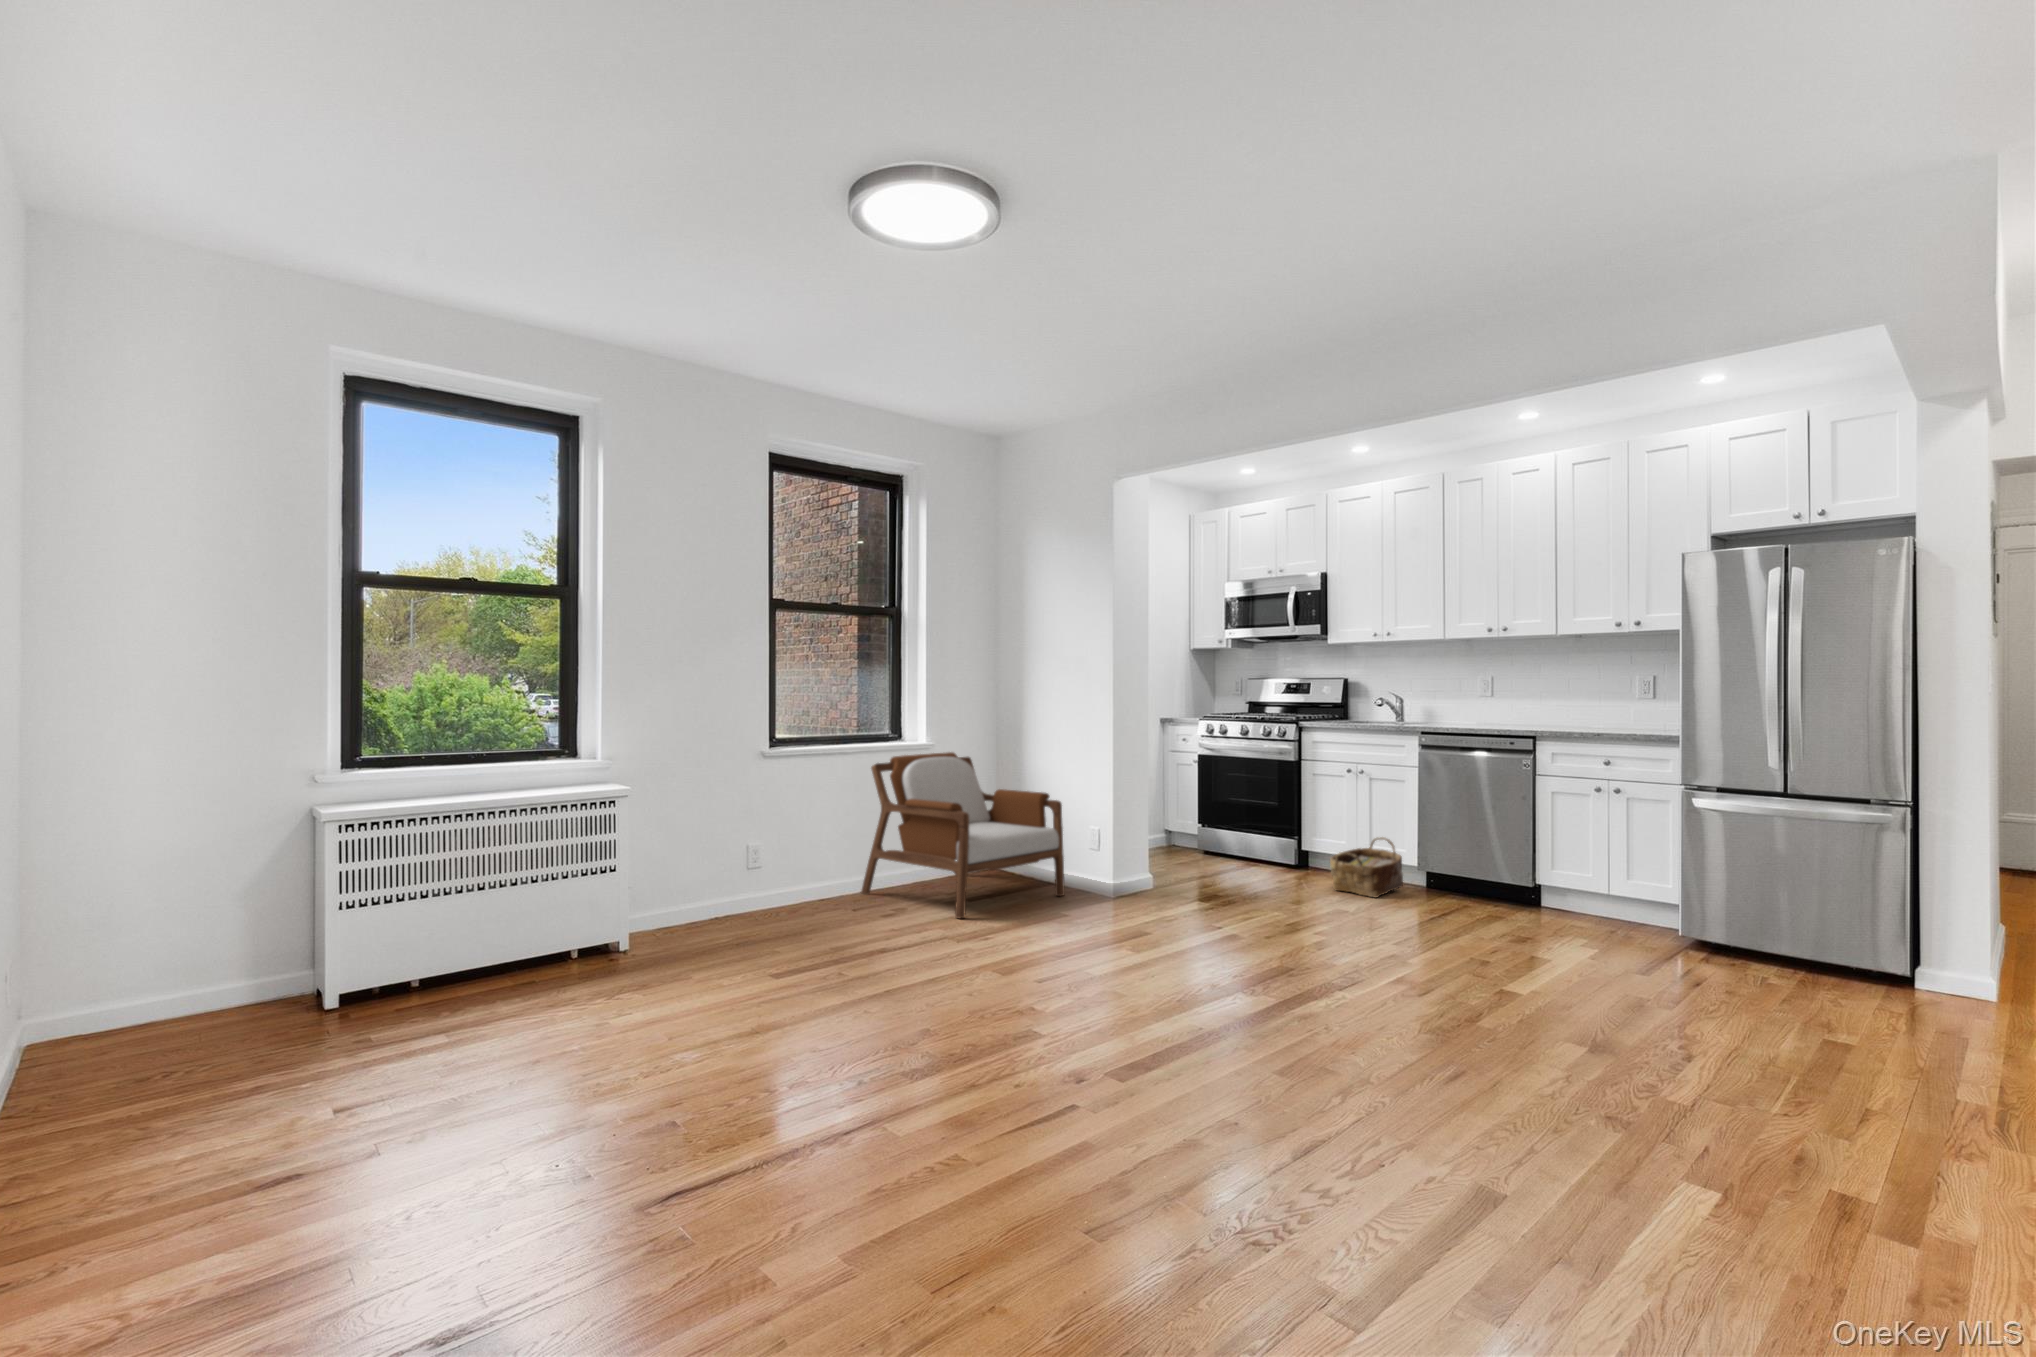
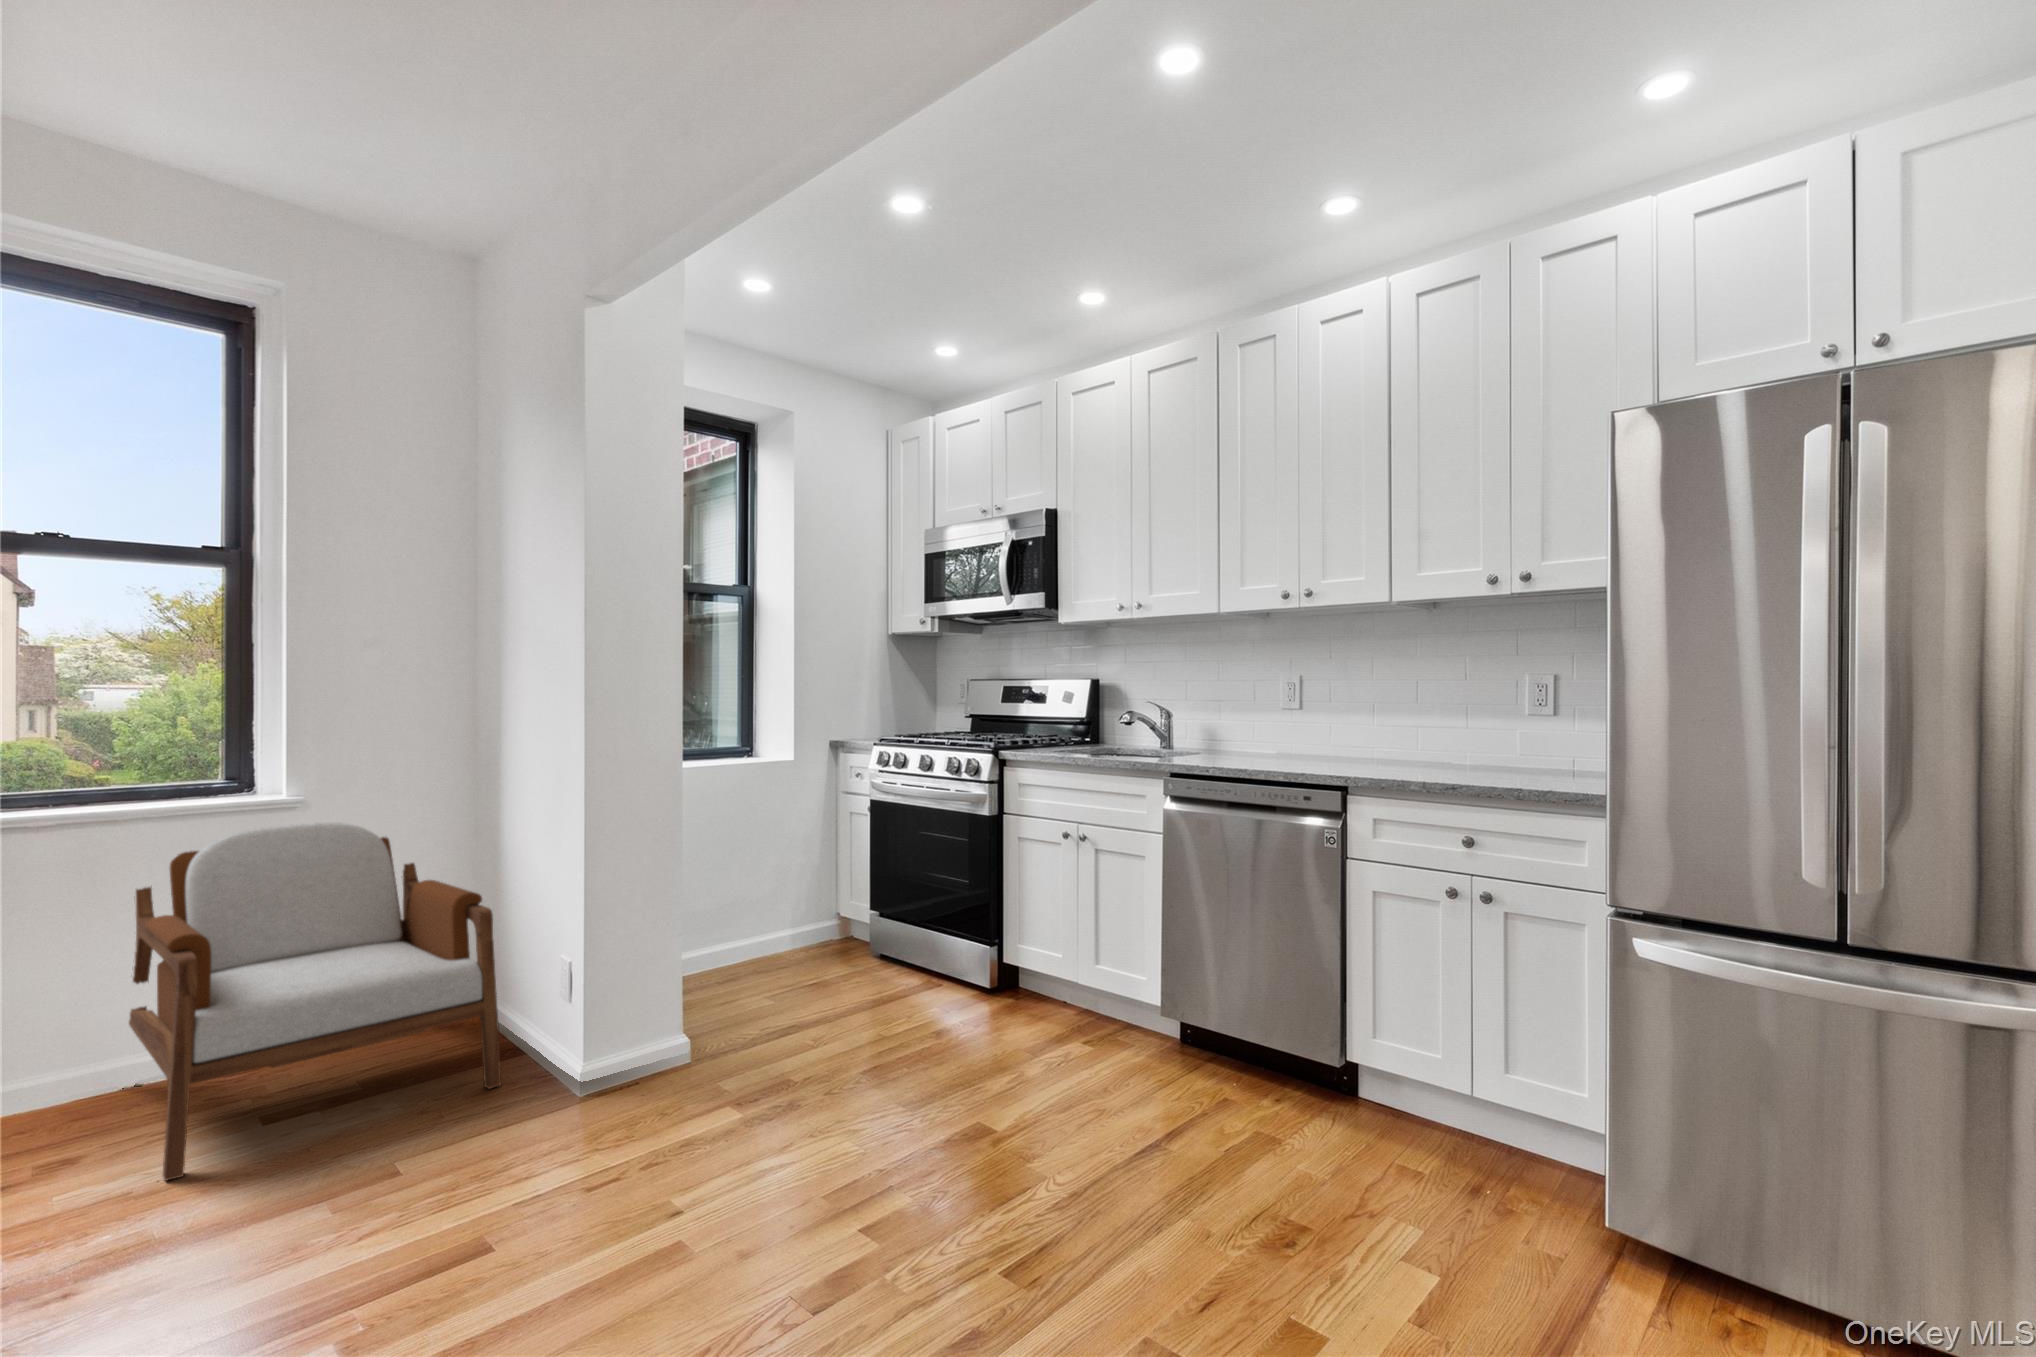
woven basket: present [1330,837,1403,898] -> none [1007,955,1136,1077]

